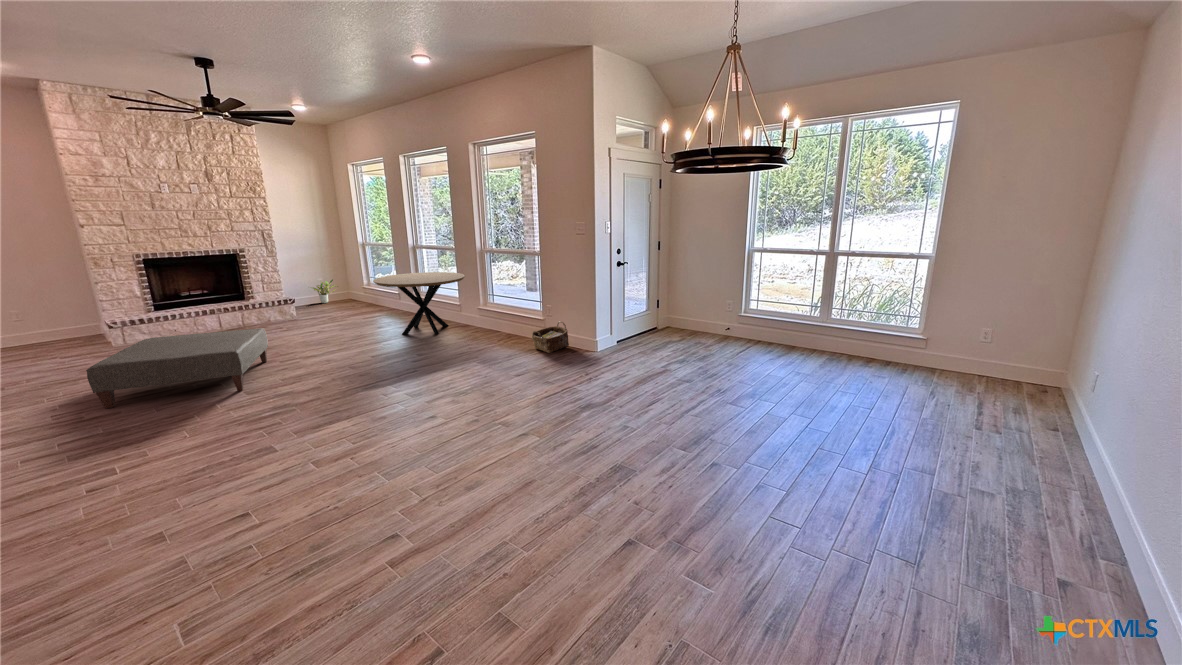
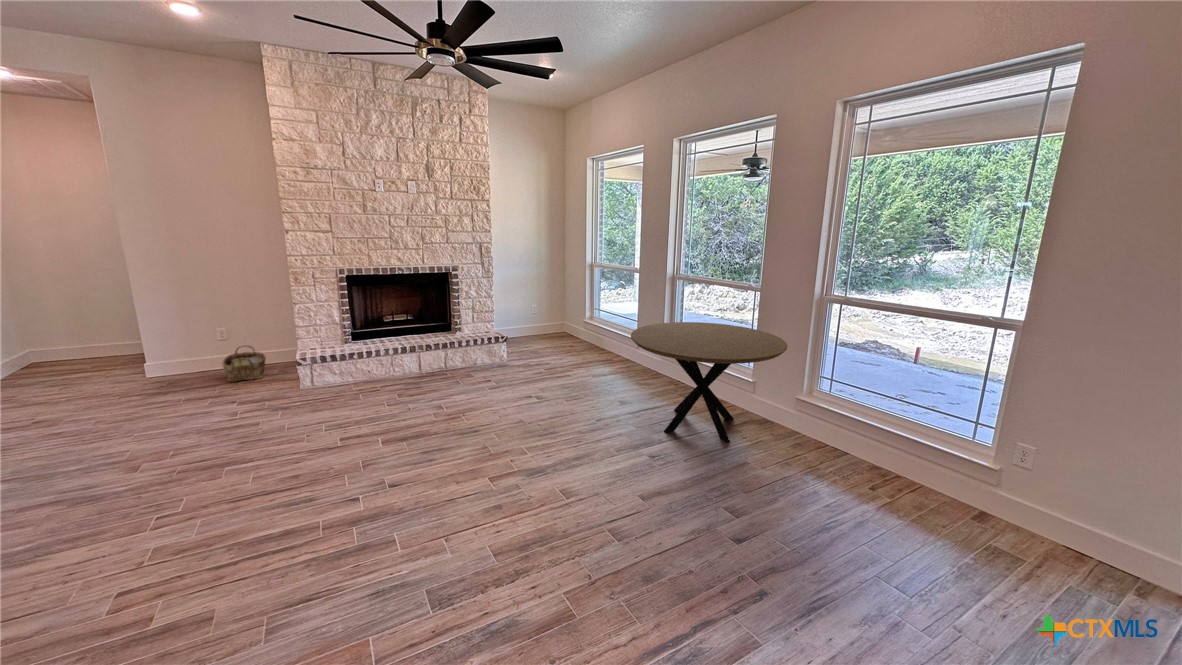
potted plant: present [313,279,335,303] -> none [520,307,555,337]
woven basket: present [532,321,569,353] -> present [222,345,266,382]
ottoman: present [86,328,268,408] -> none [156,418,468,589]

